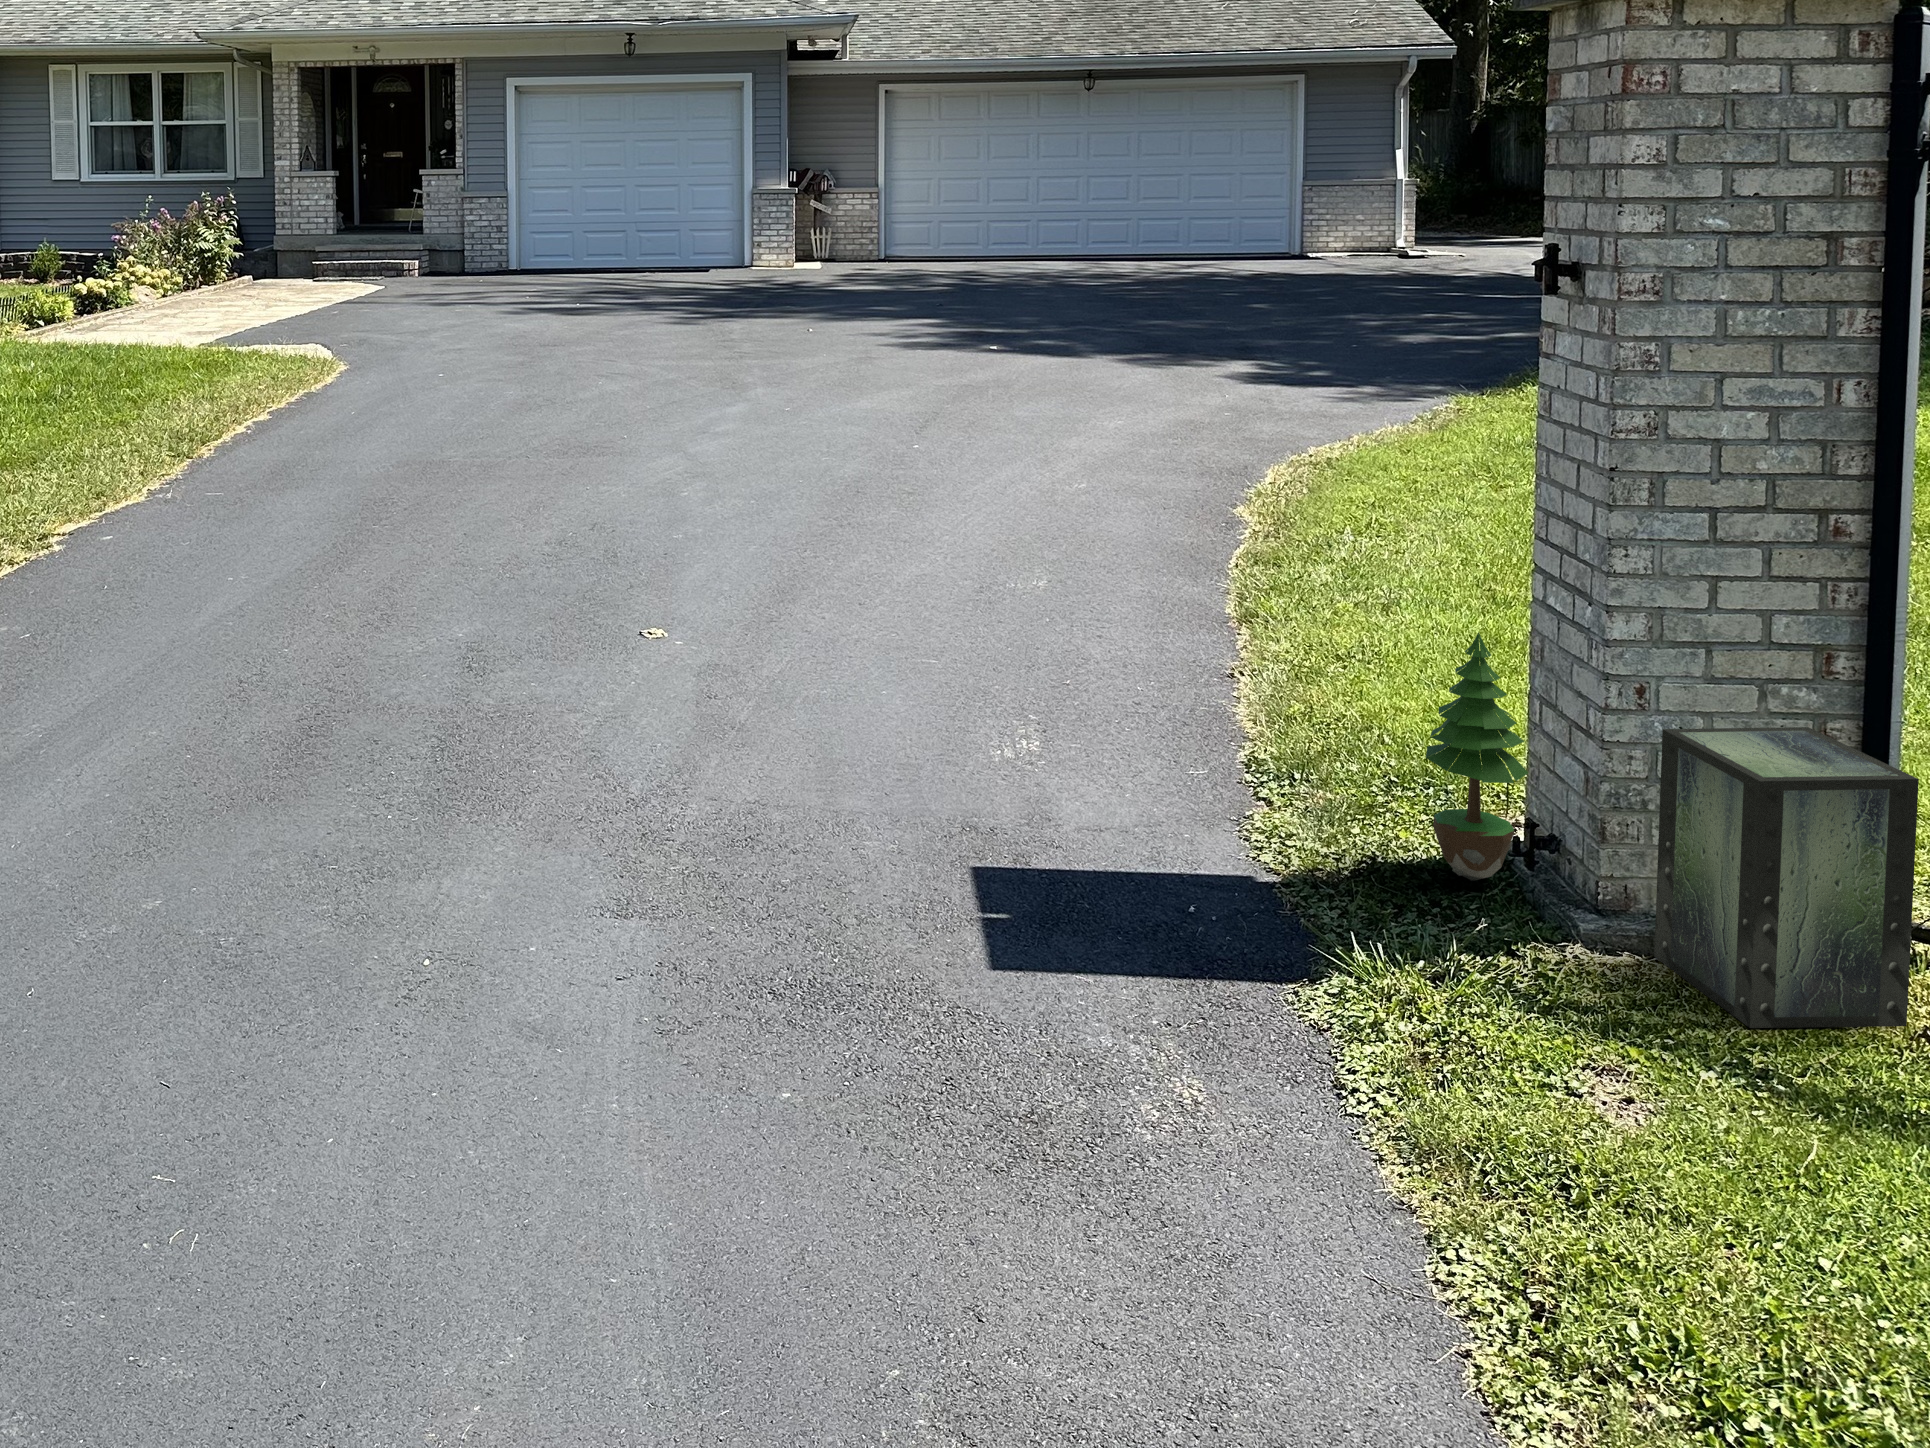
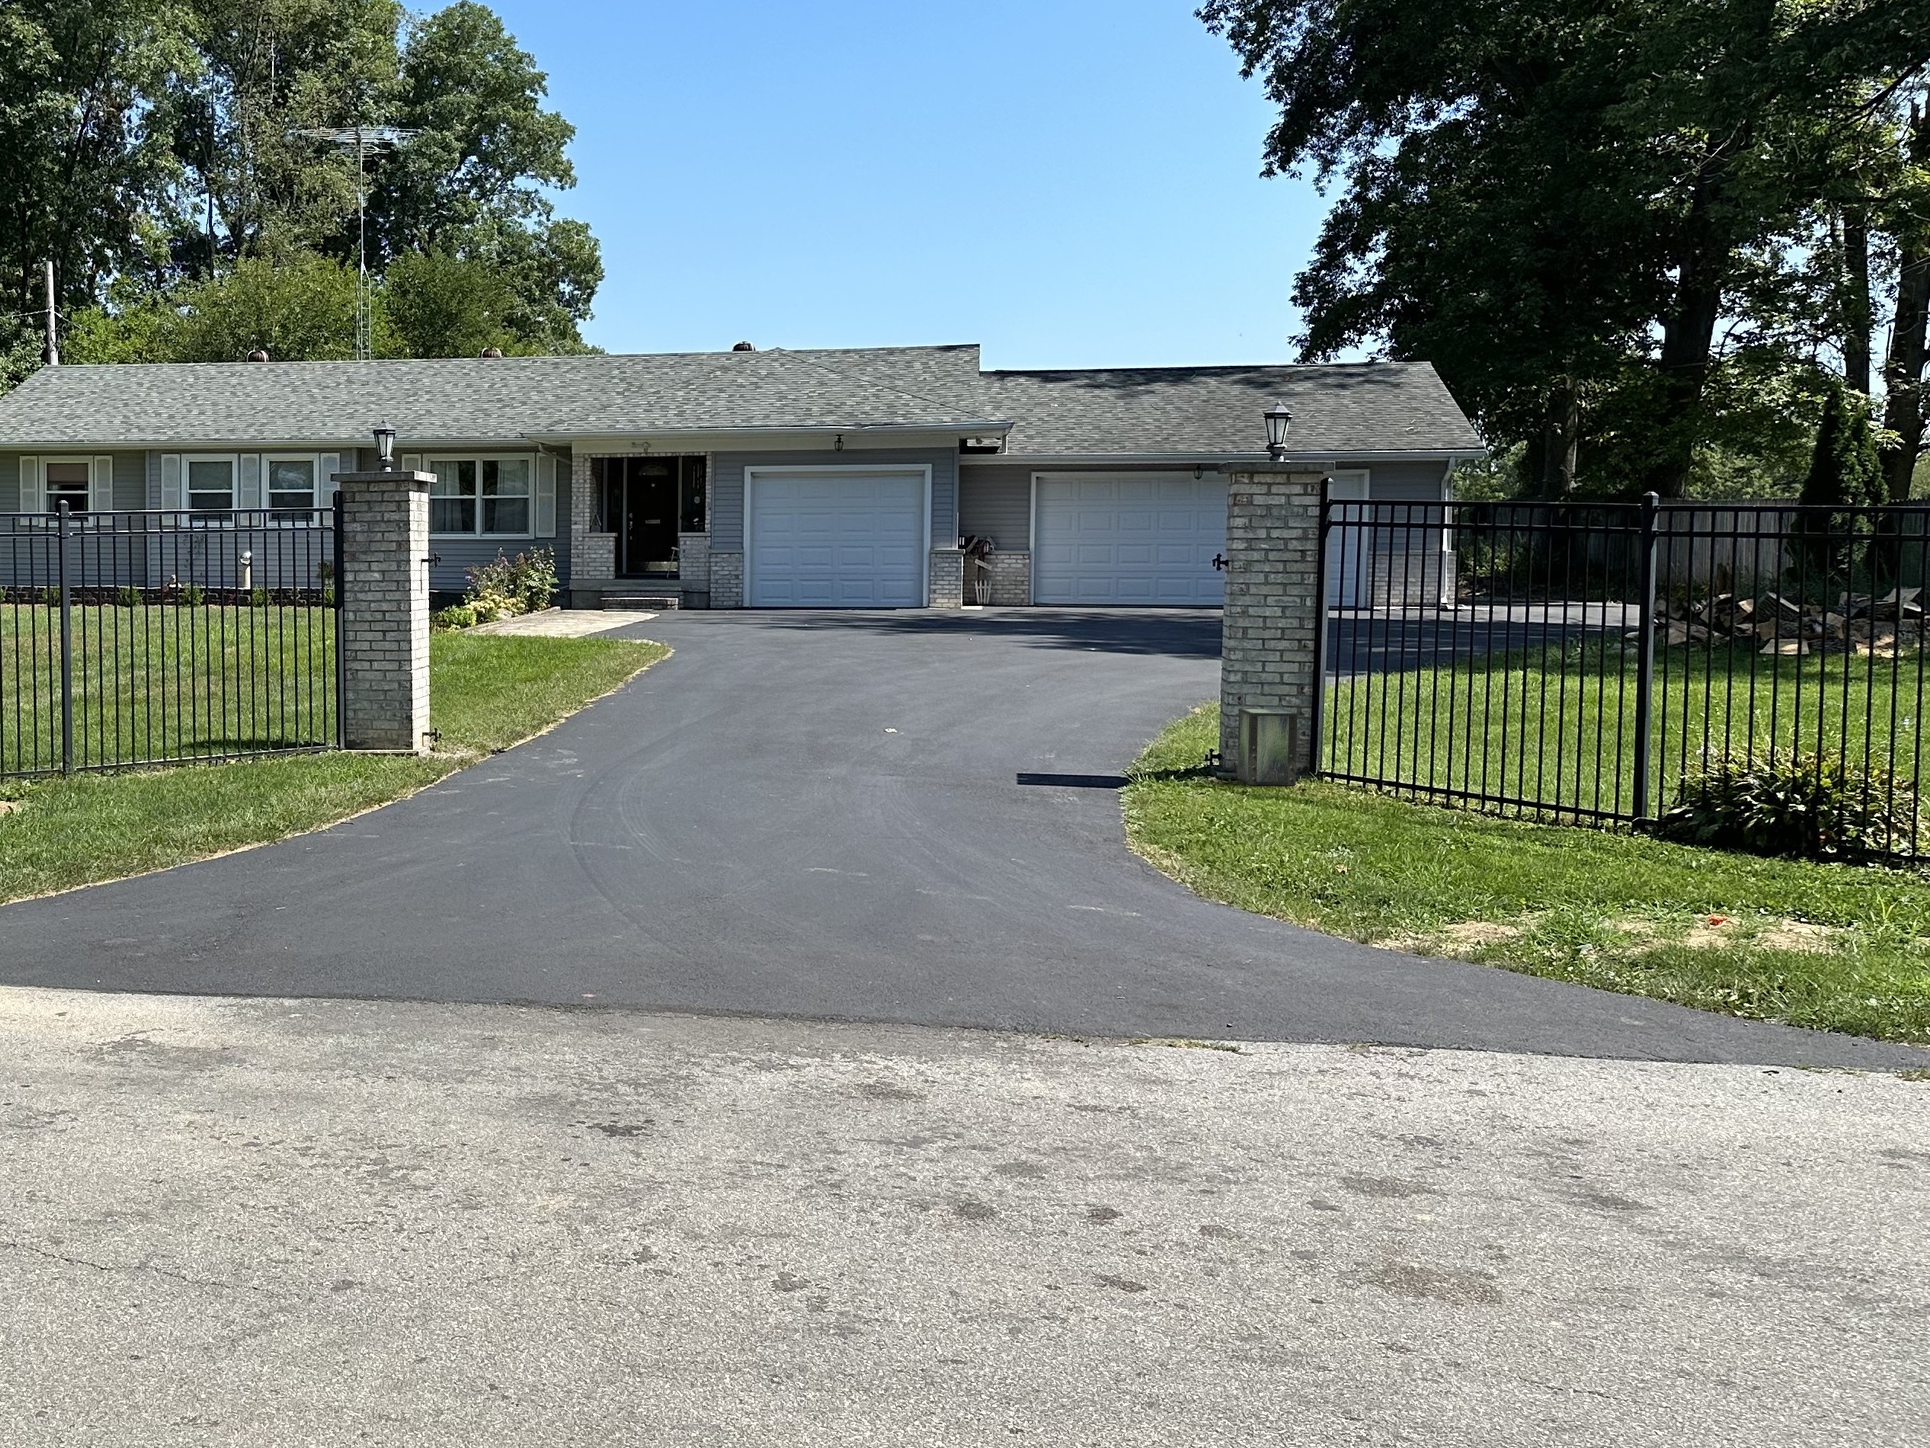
potted tree: present [1426,632,1528,881] -> none [1180,688,1212,770]

